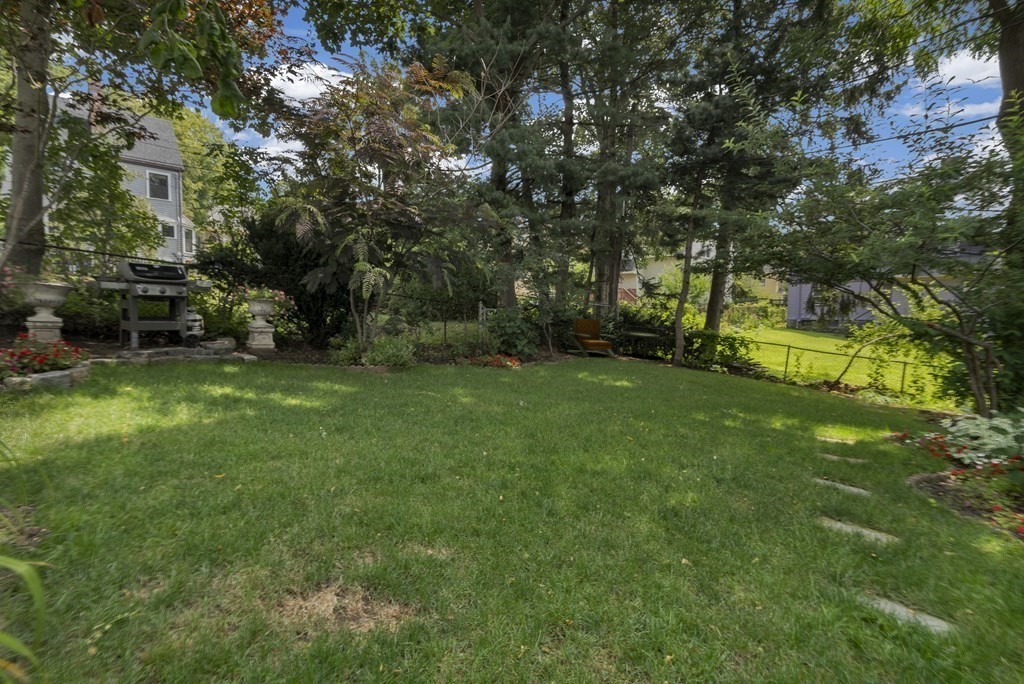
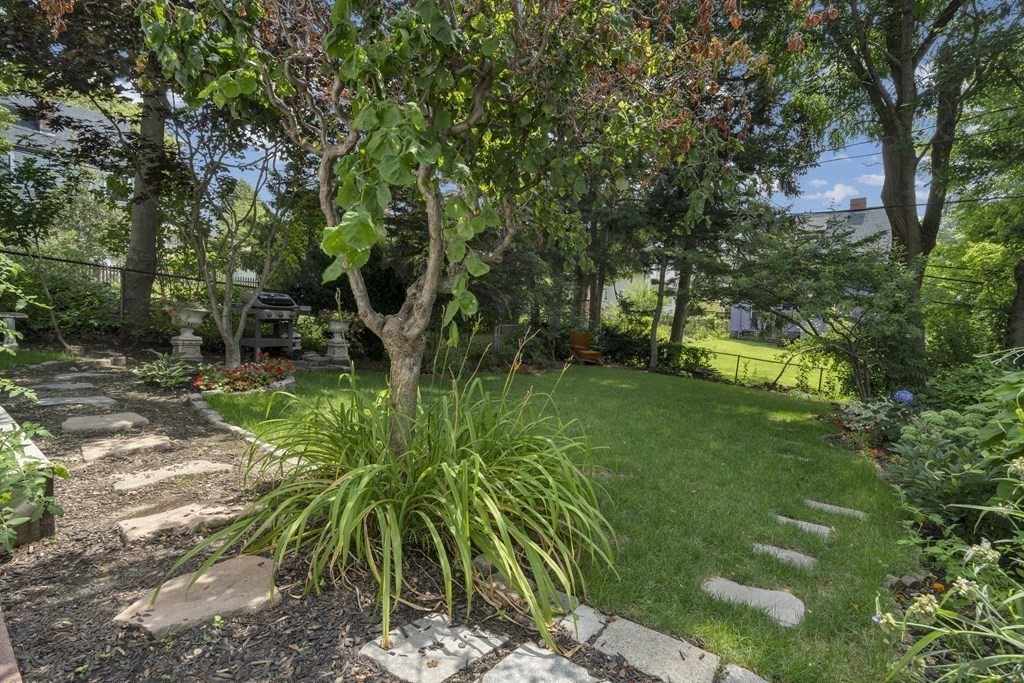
round table: present [622,331,660,358] -> none [606,343,638,365]

